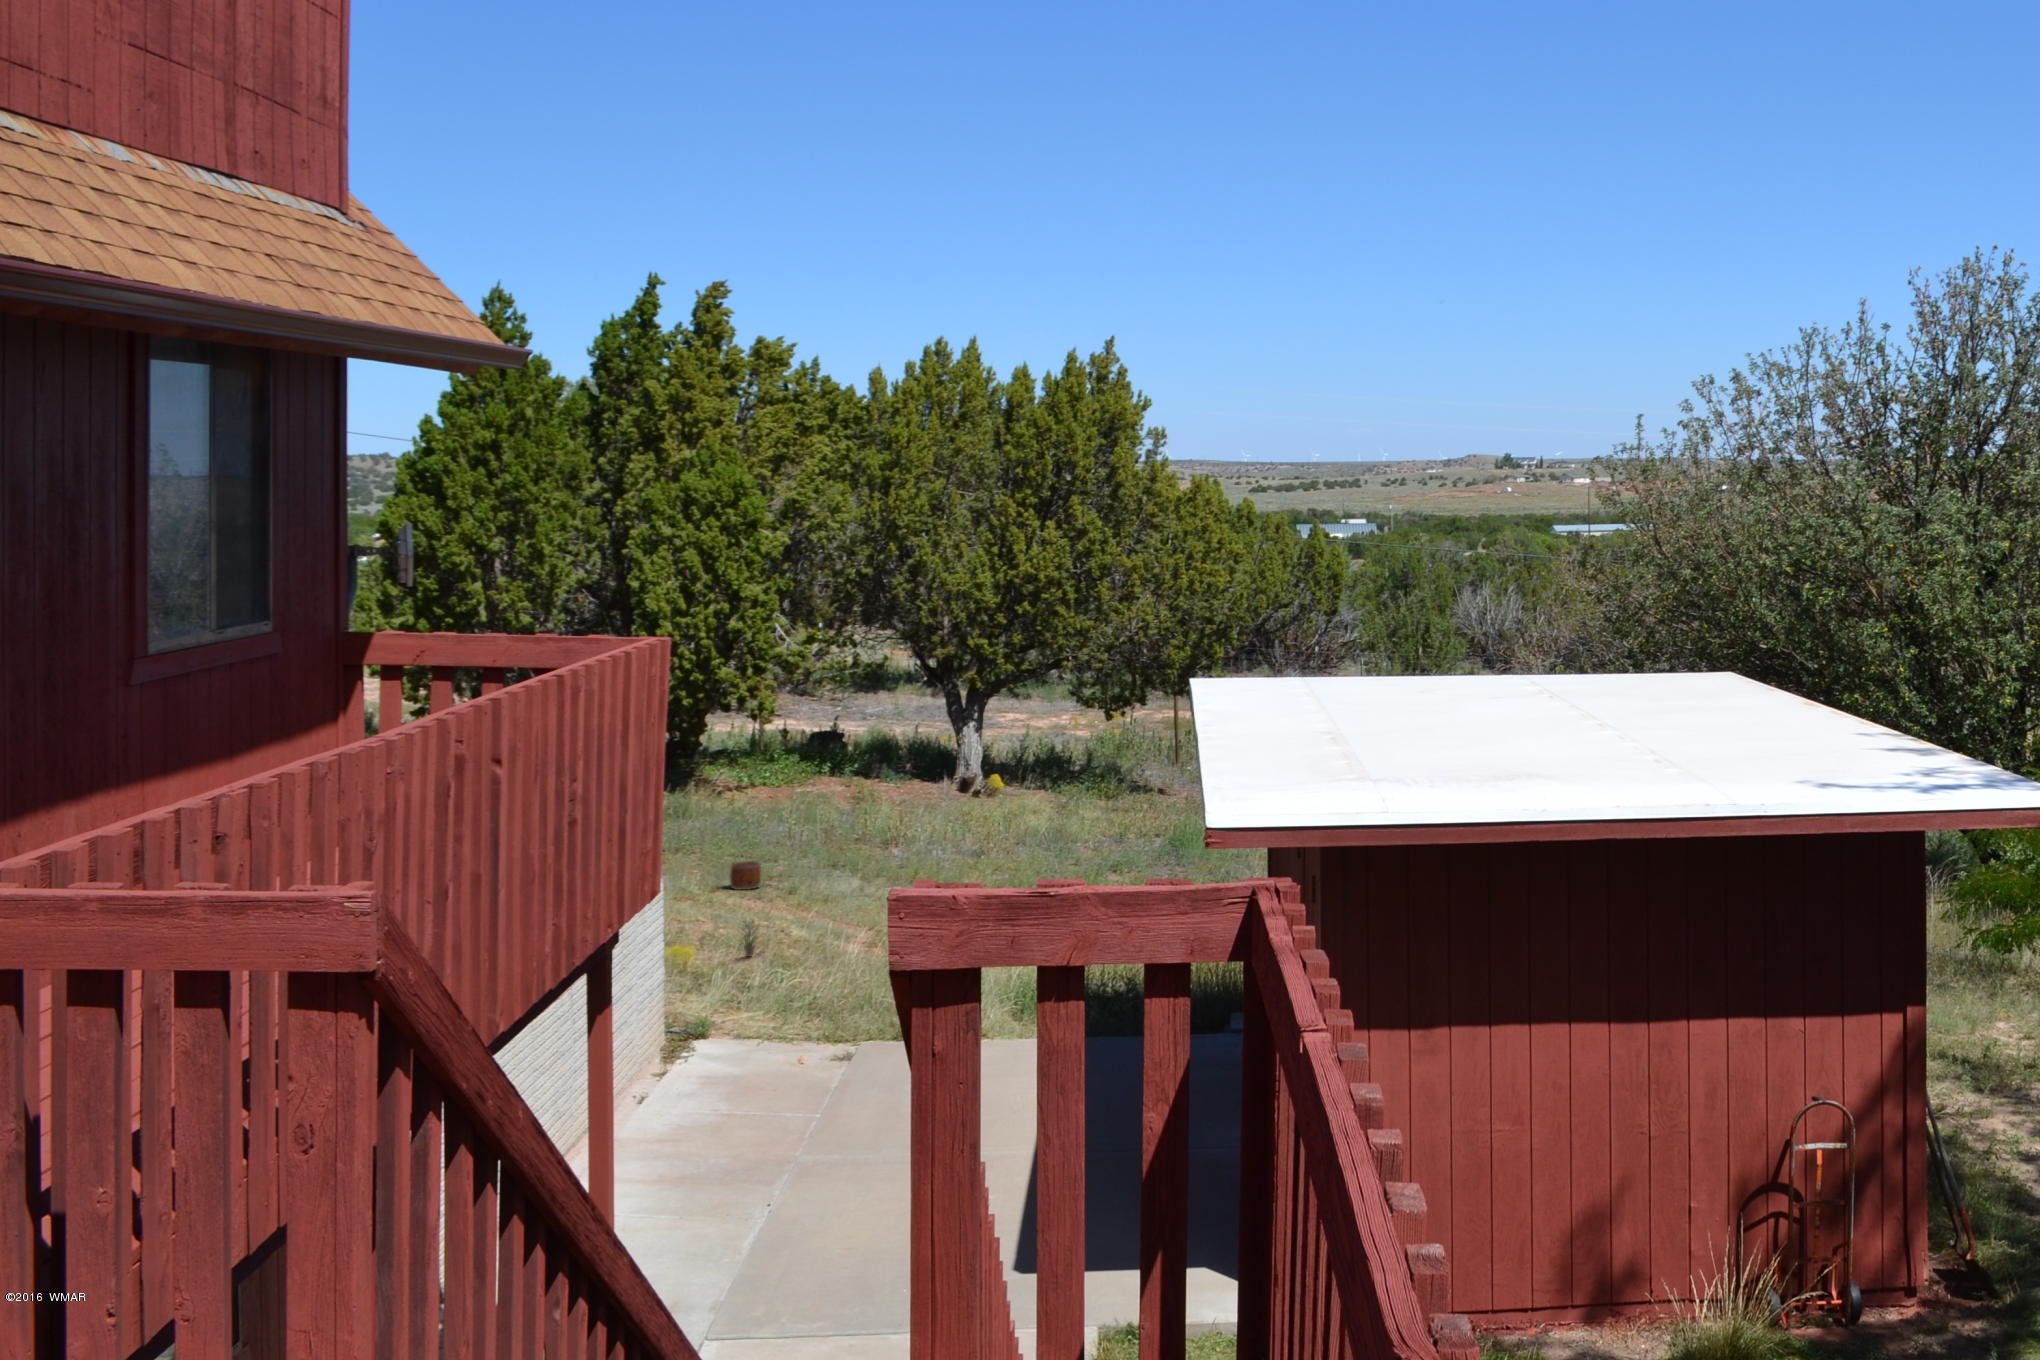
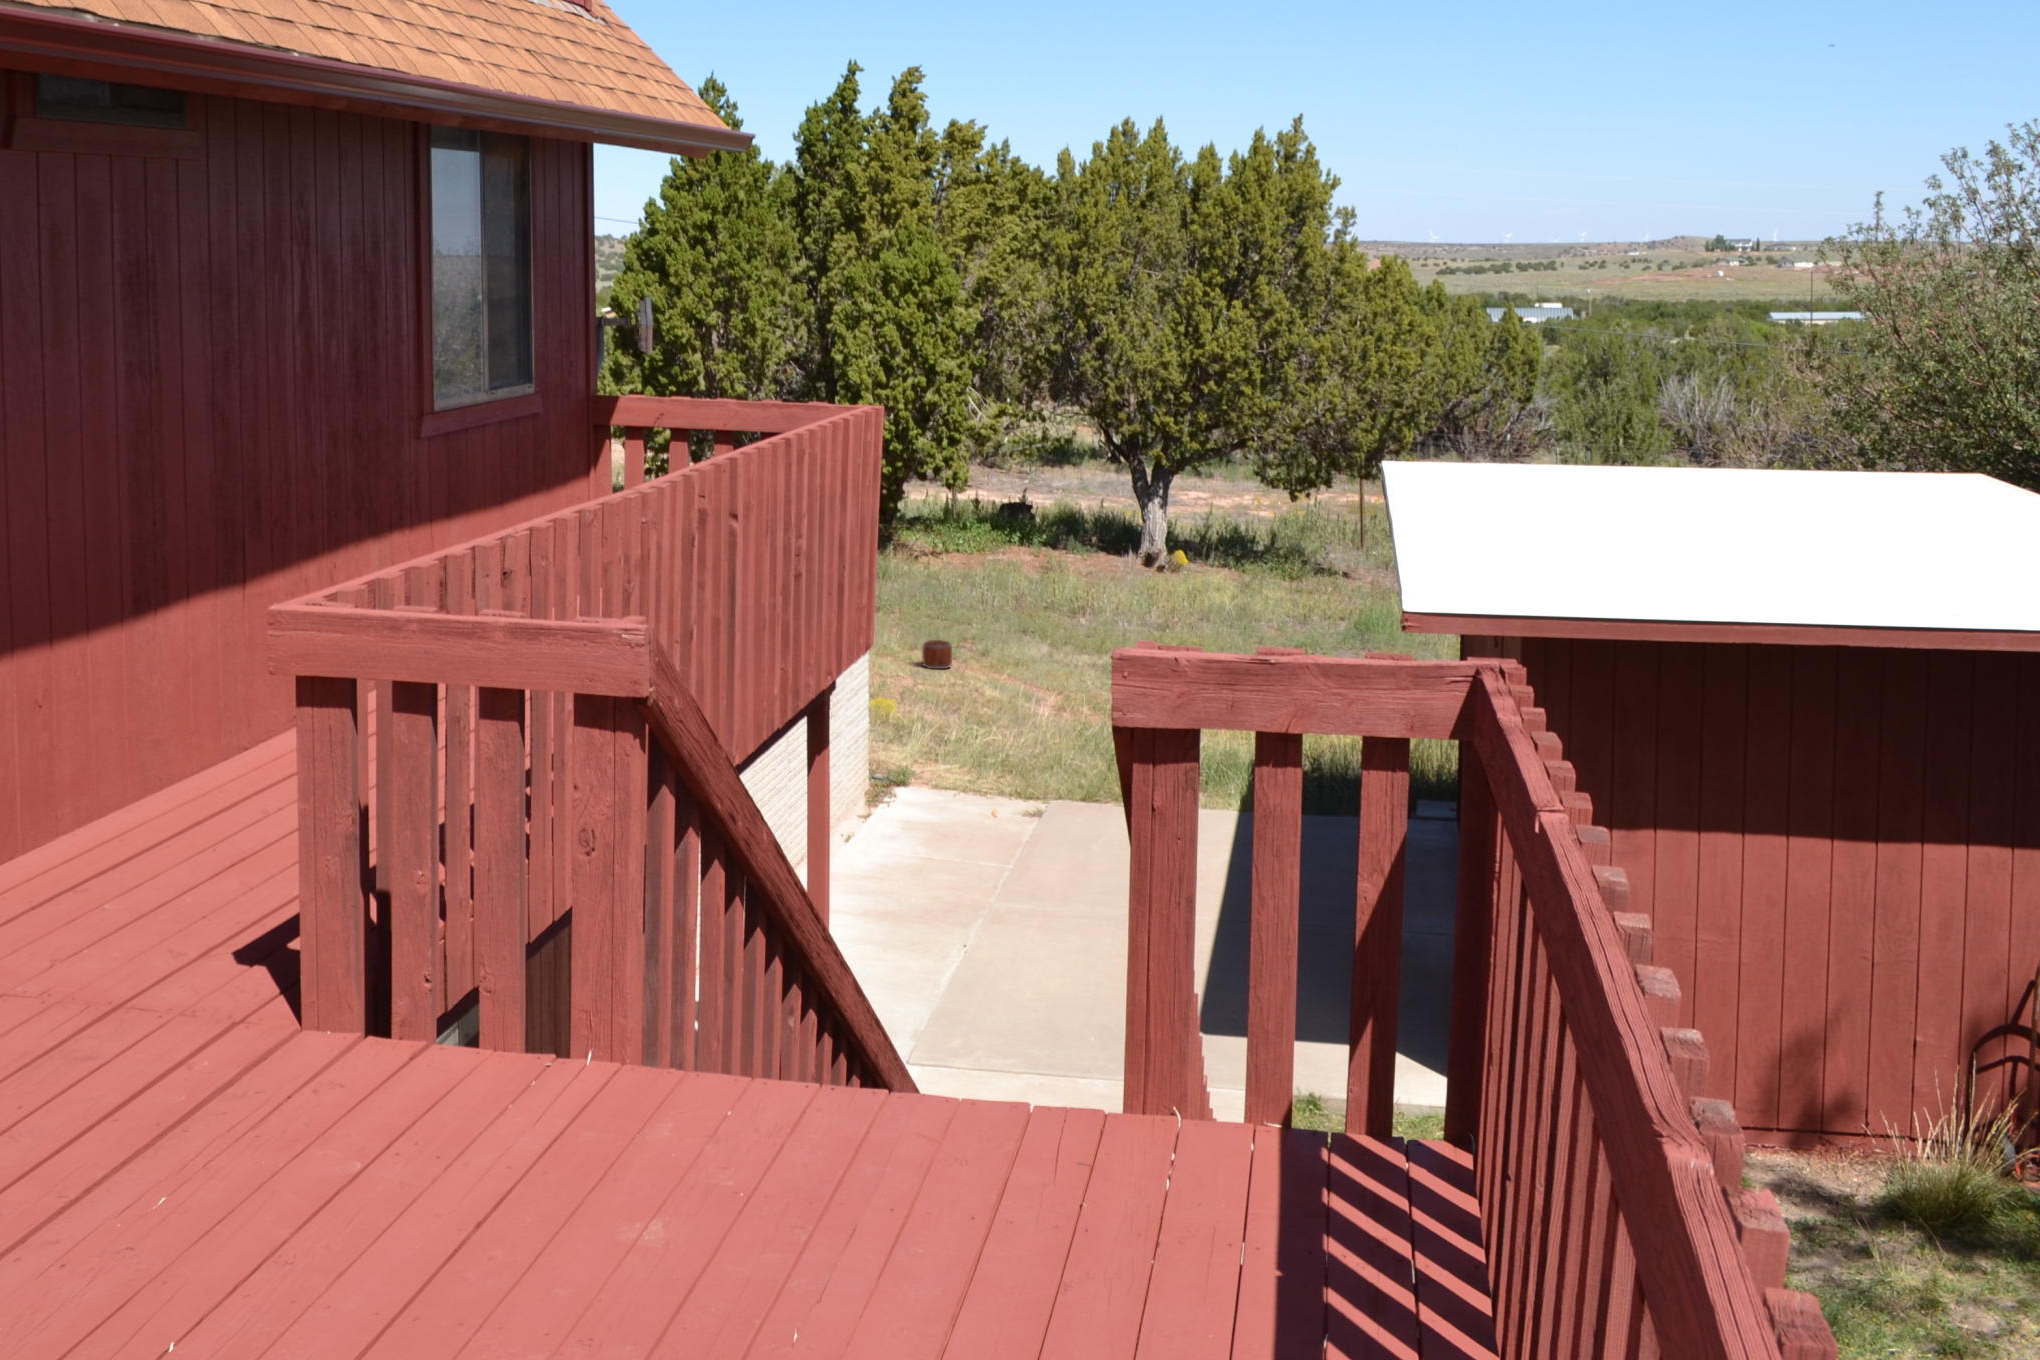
potted plant: present [740,921,757,957] -> none [923,716,945,759]

